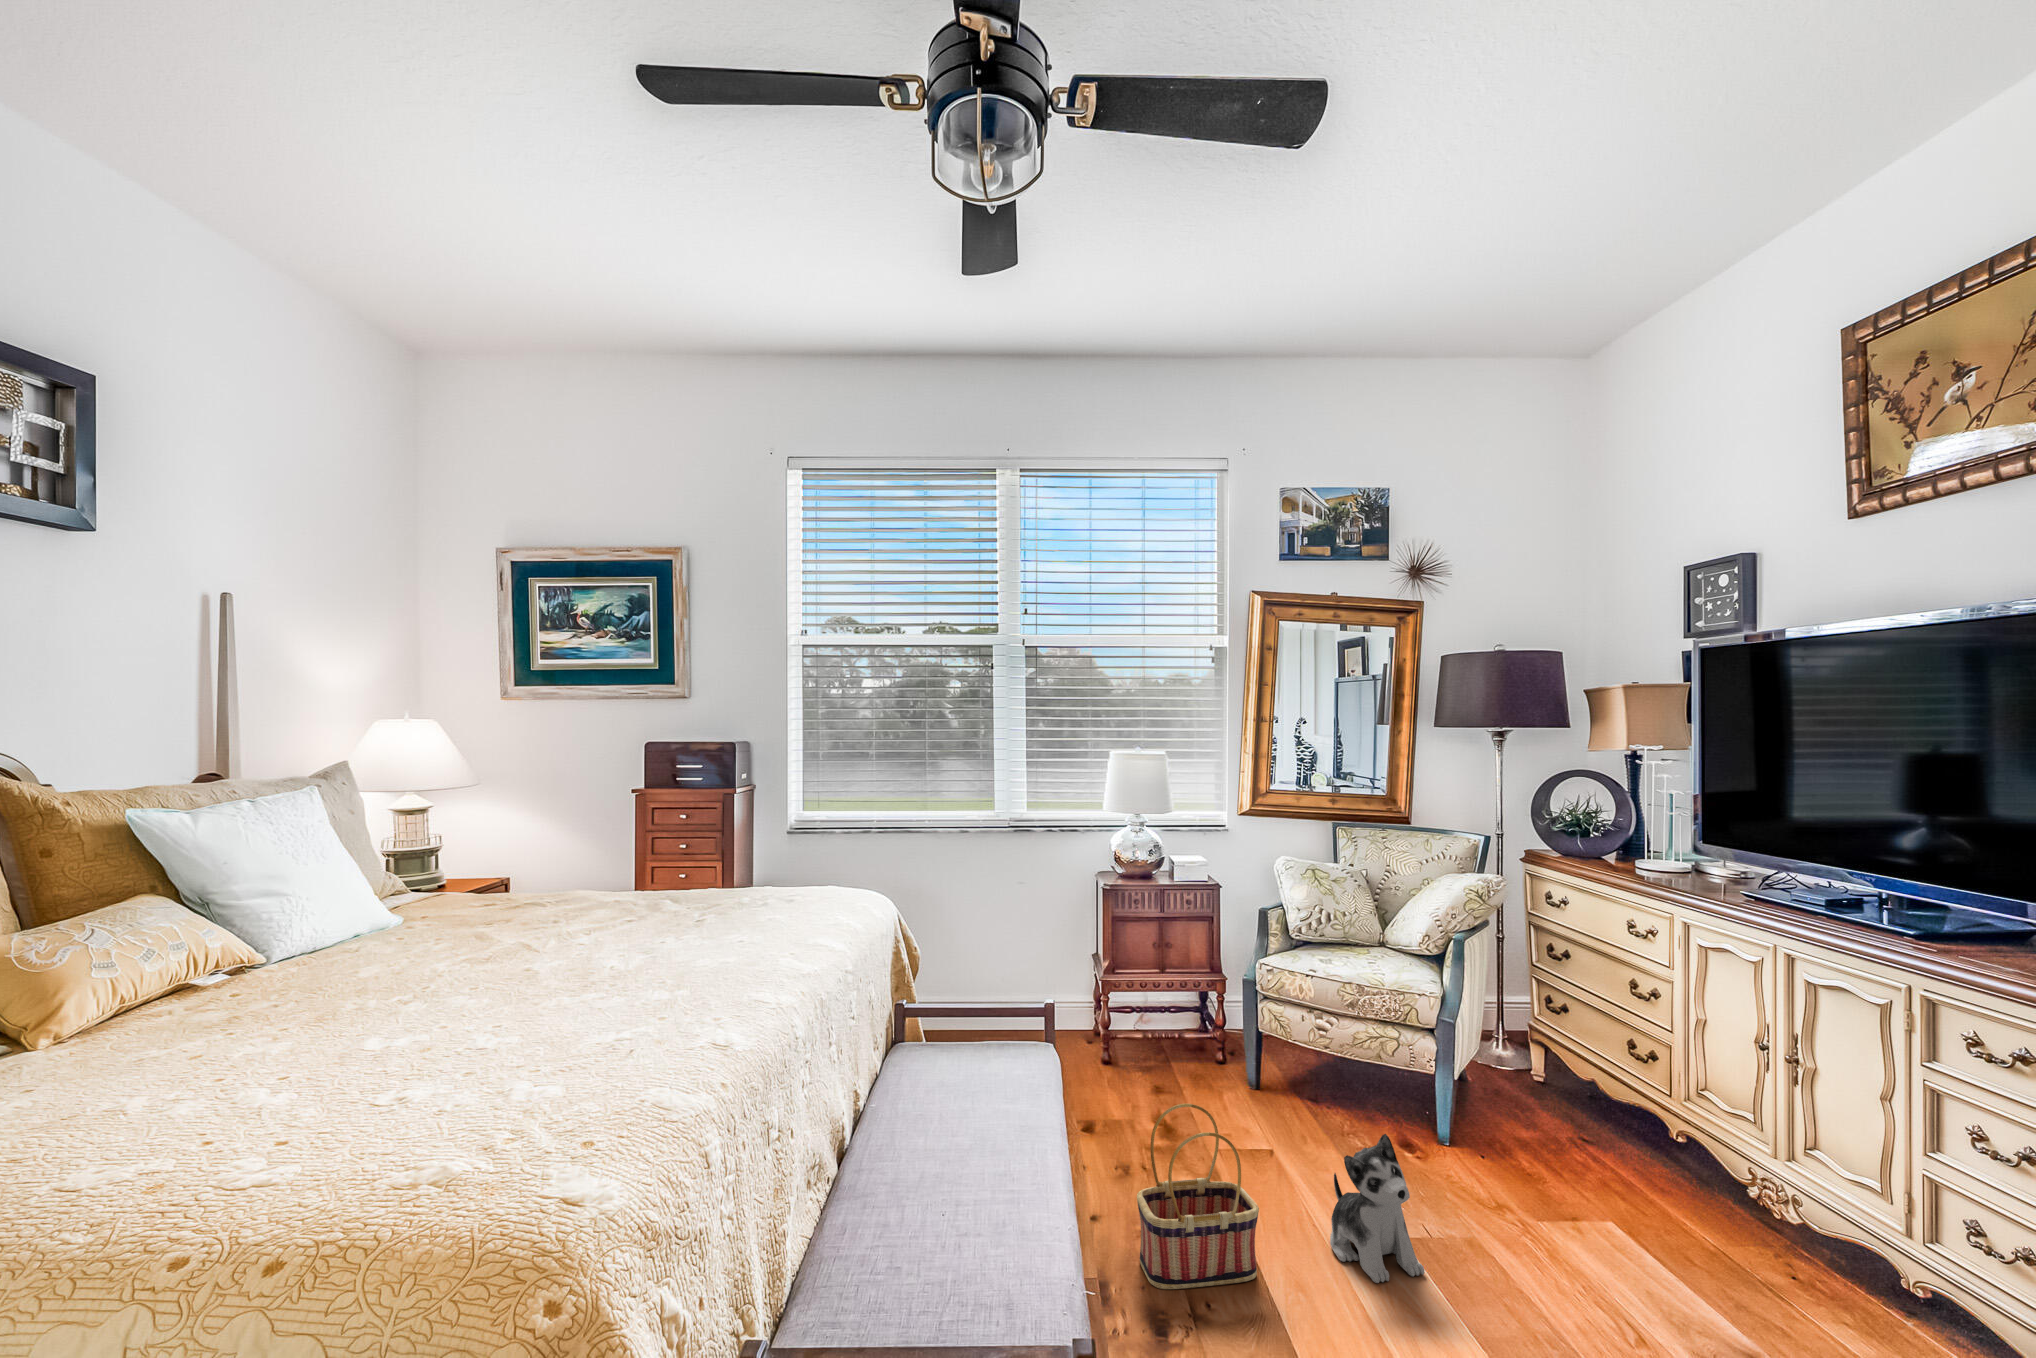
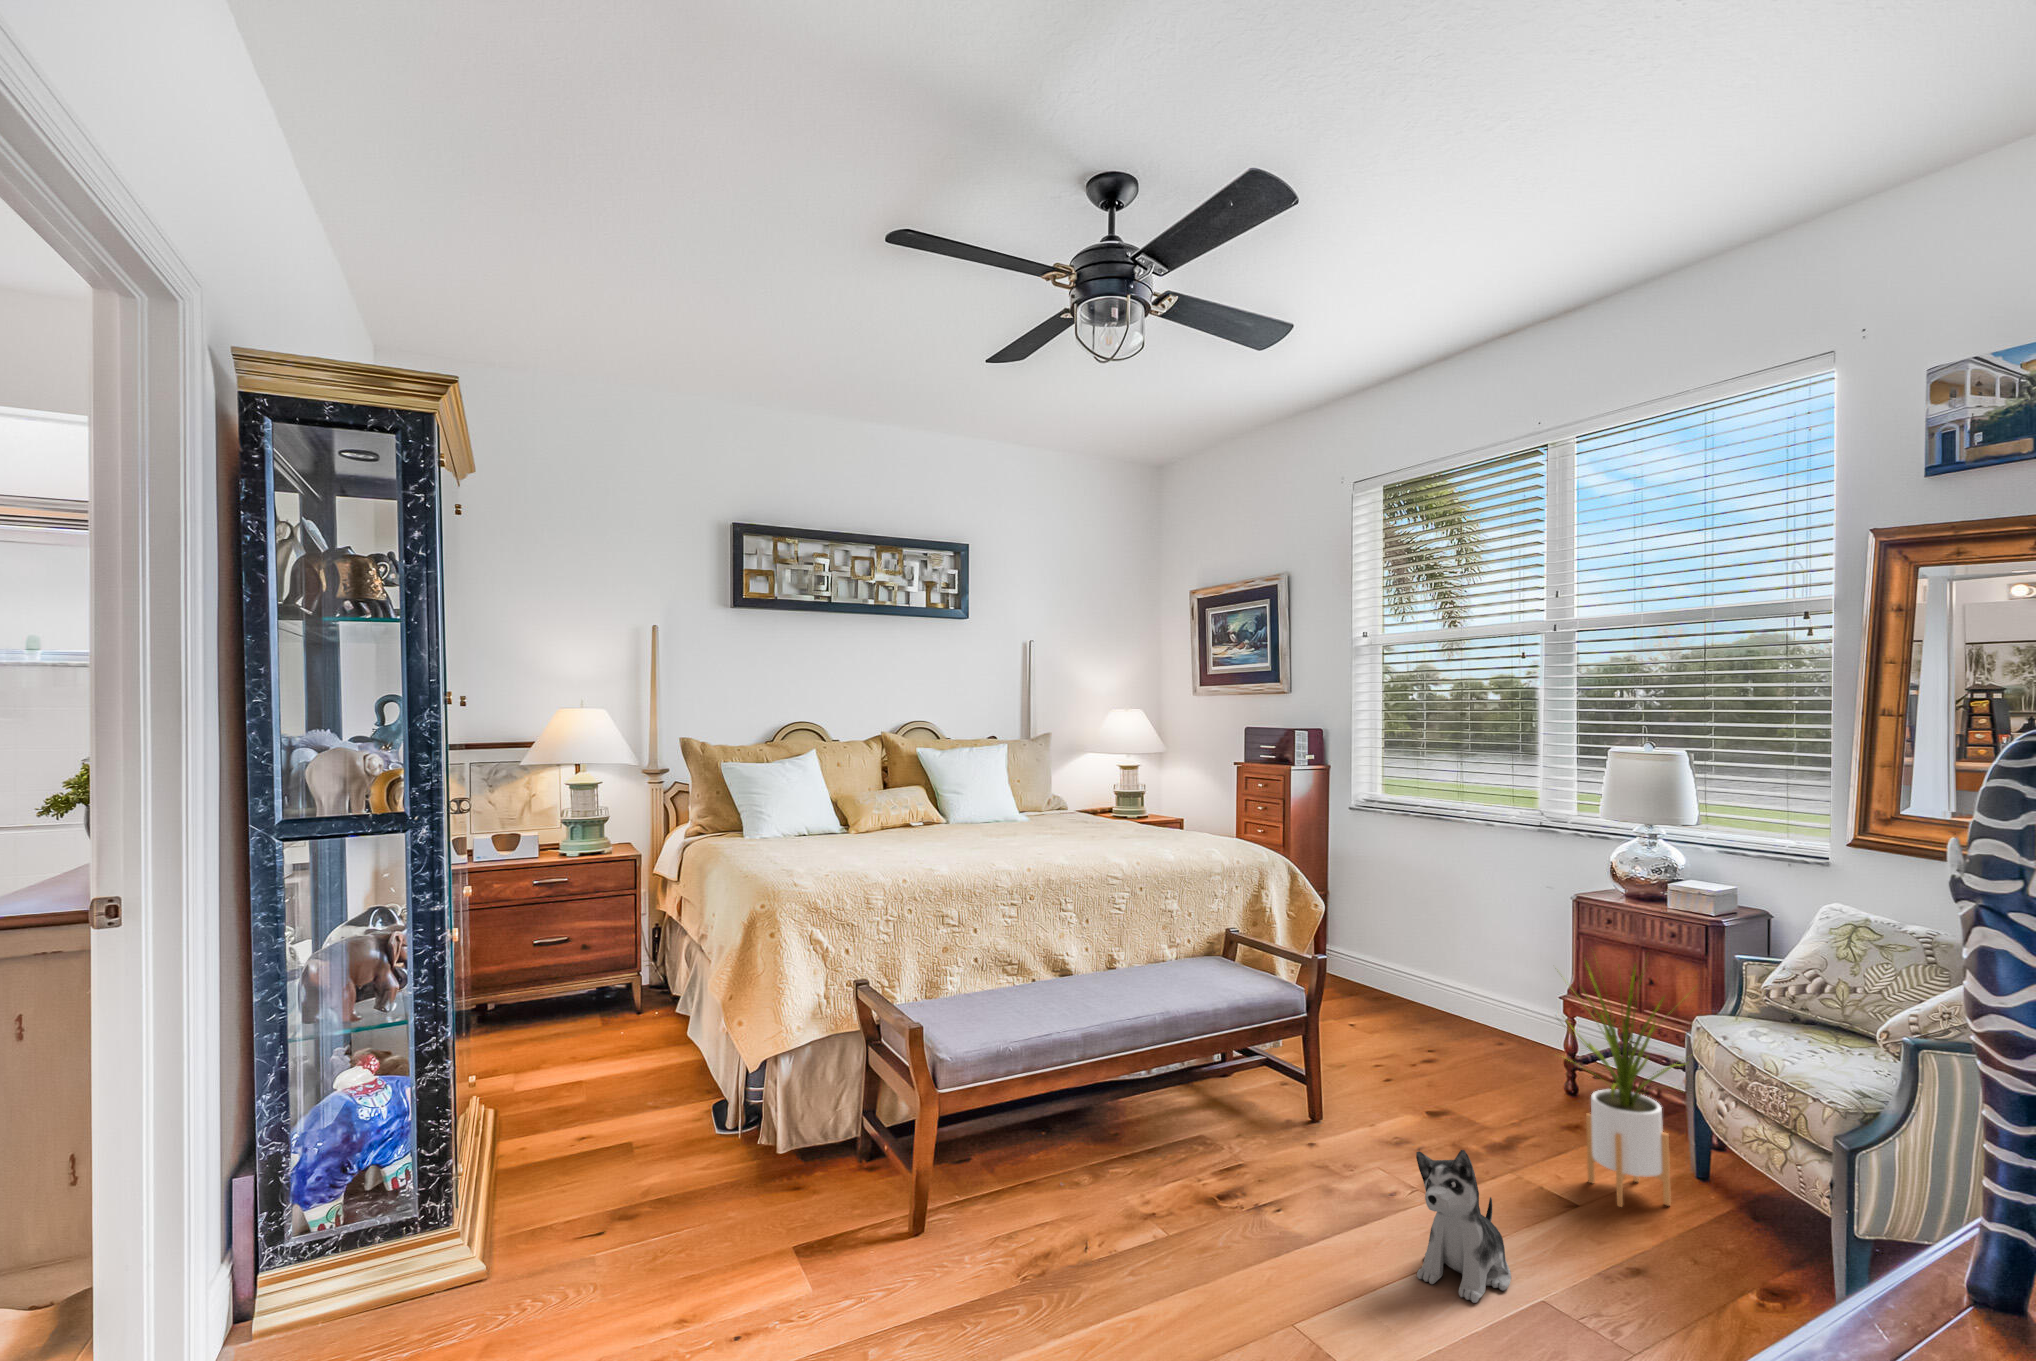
house plant: none [1219,914,1333,1138] -> present [1557,962,1689,1207]
basket: present [1137,1104,1259,1289] -> none [1257,1056,1361,1220]

